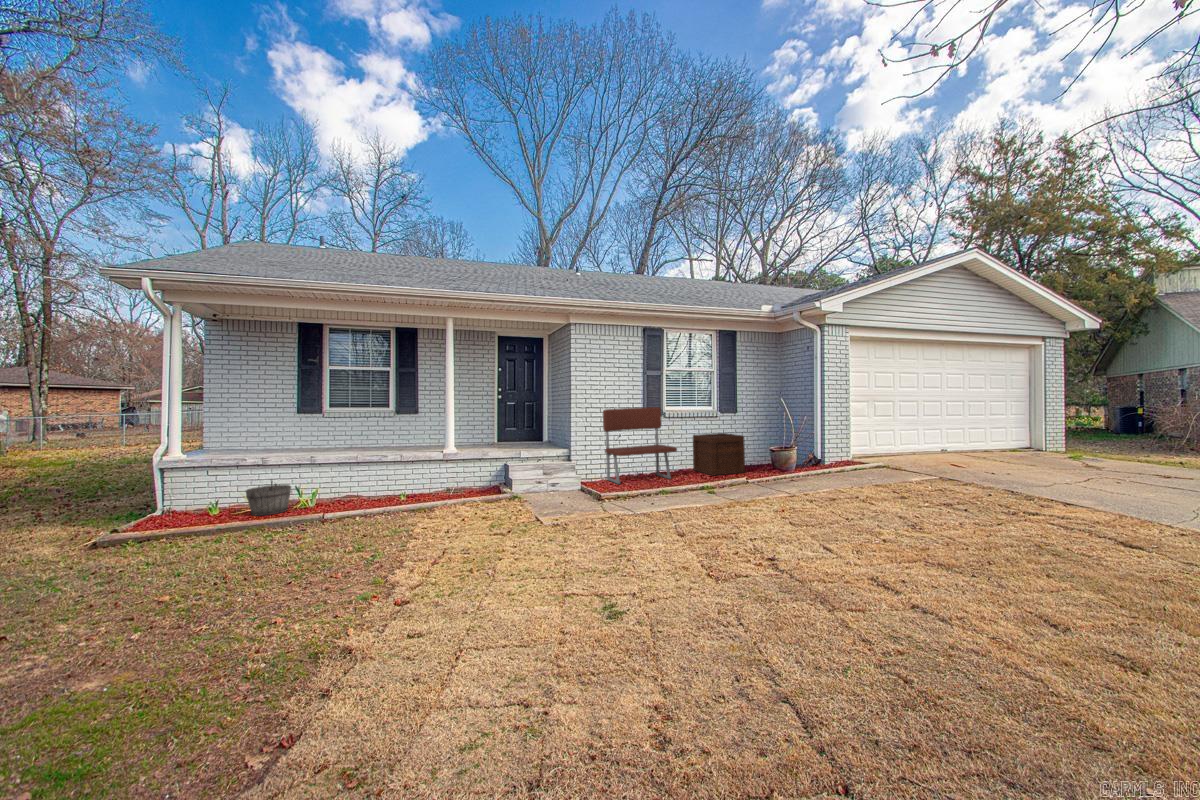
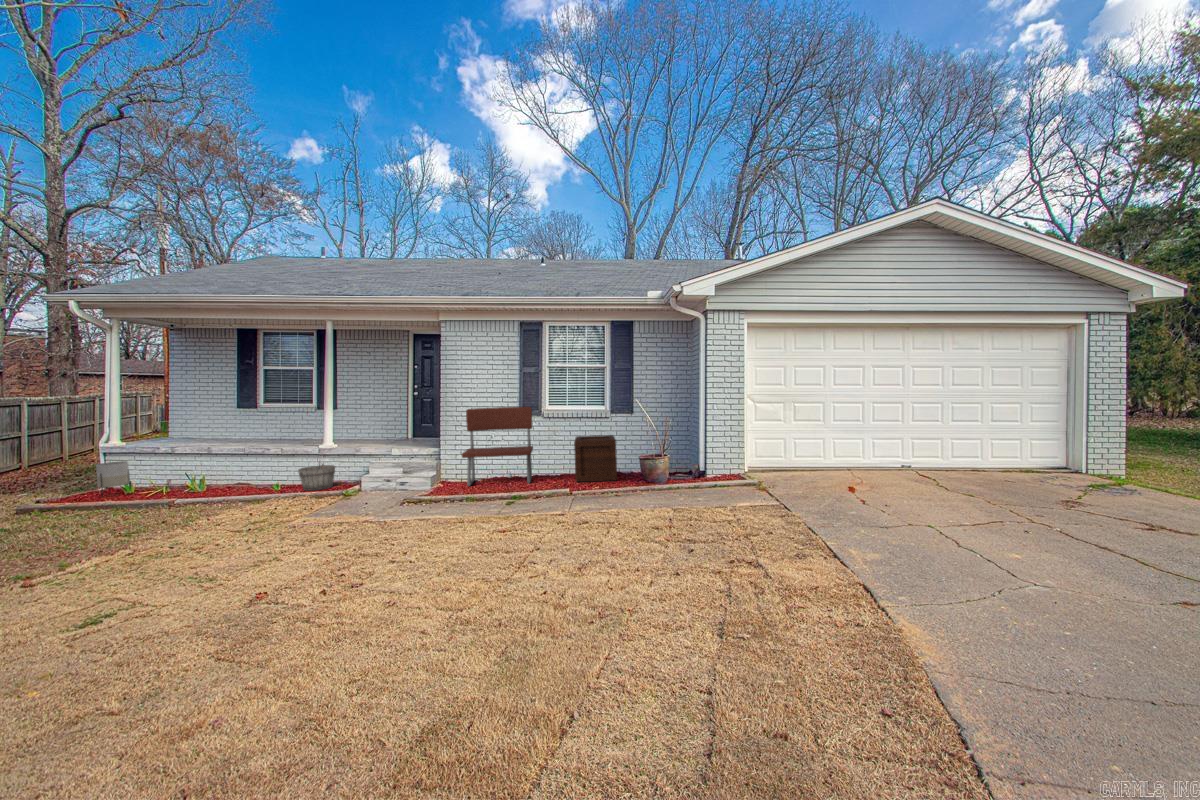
planter: none [169,477,208,522] -> present [96,461,131,496]
wooden bucket: present [246,482,291,516] -> present [298,463,335,490]

